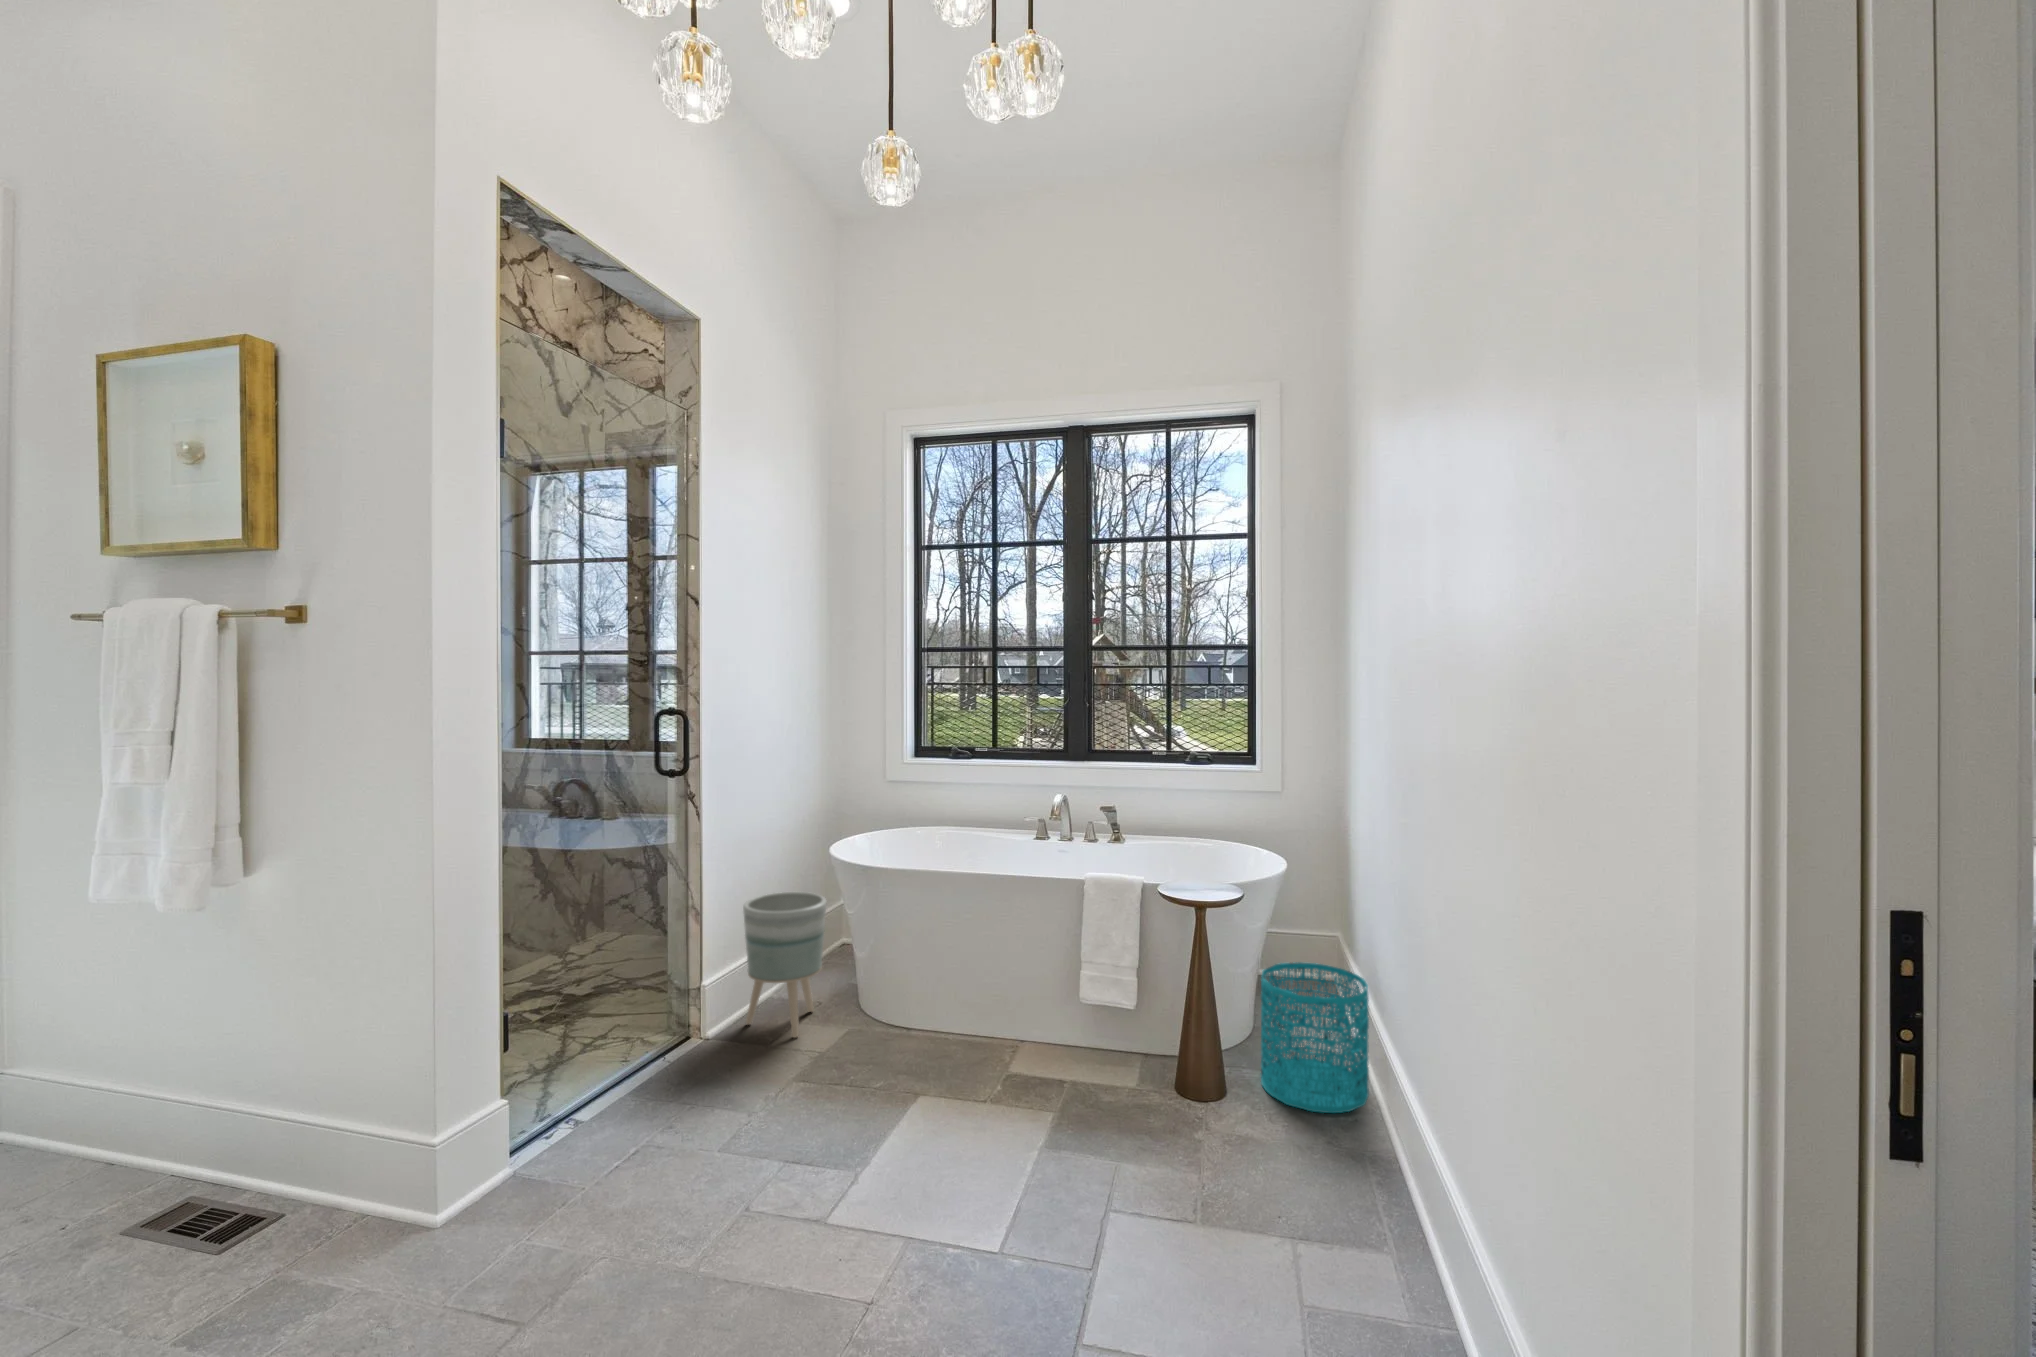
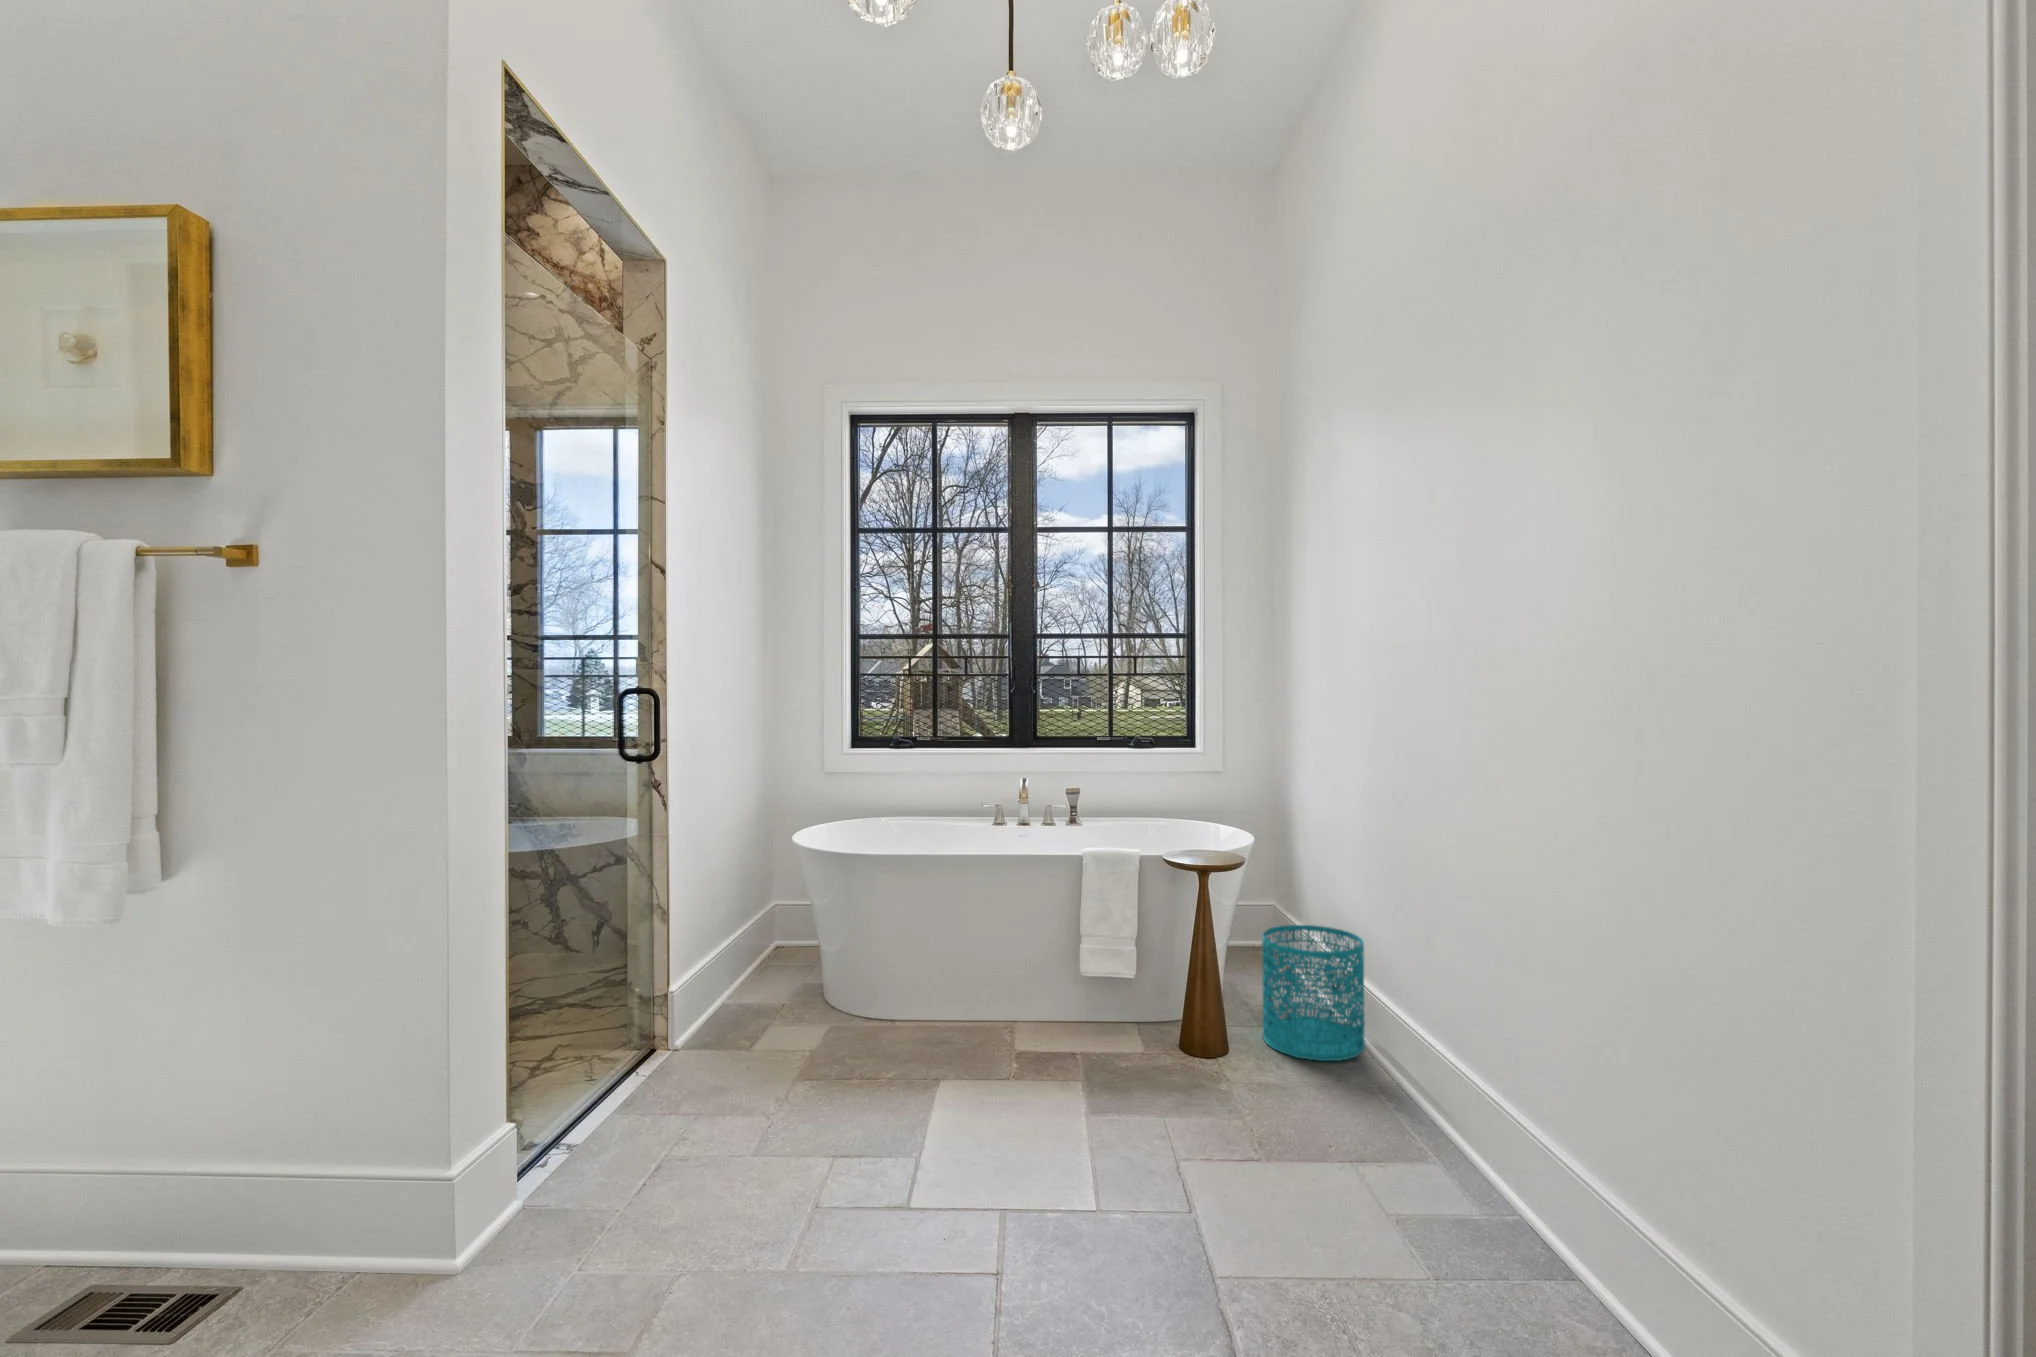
planter: present [743,892,826,1038] -> none [707,889,799,1045]

